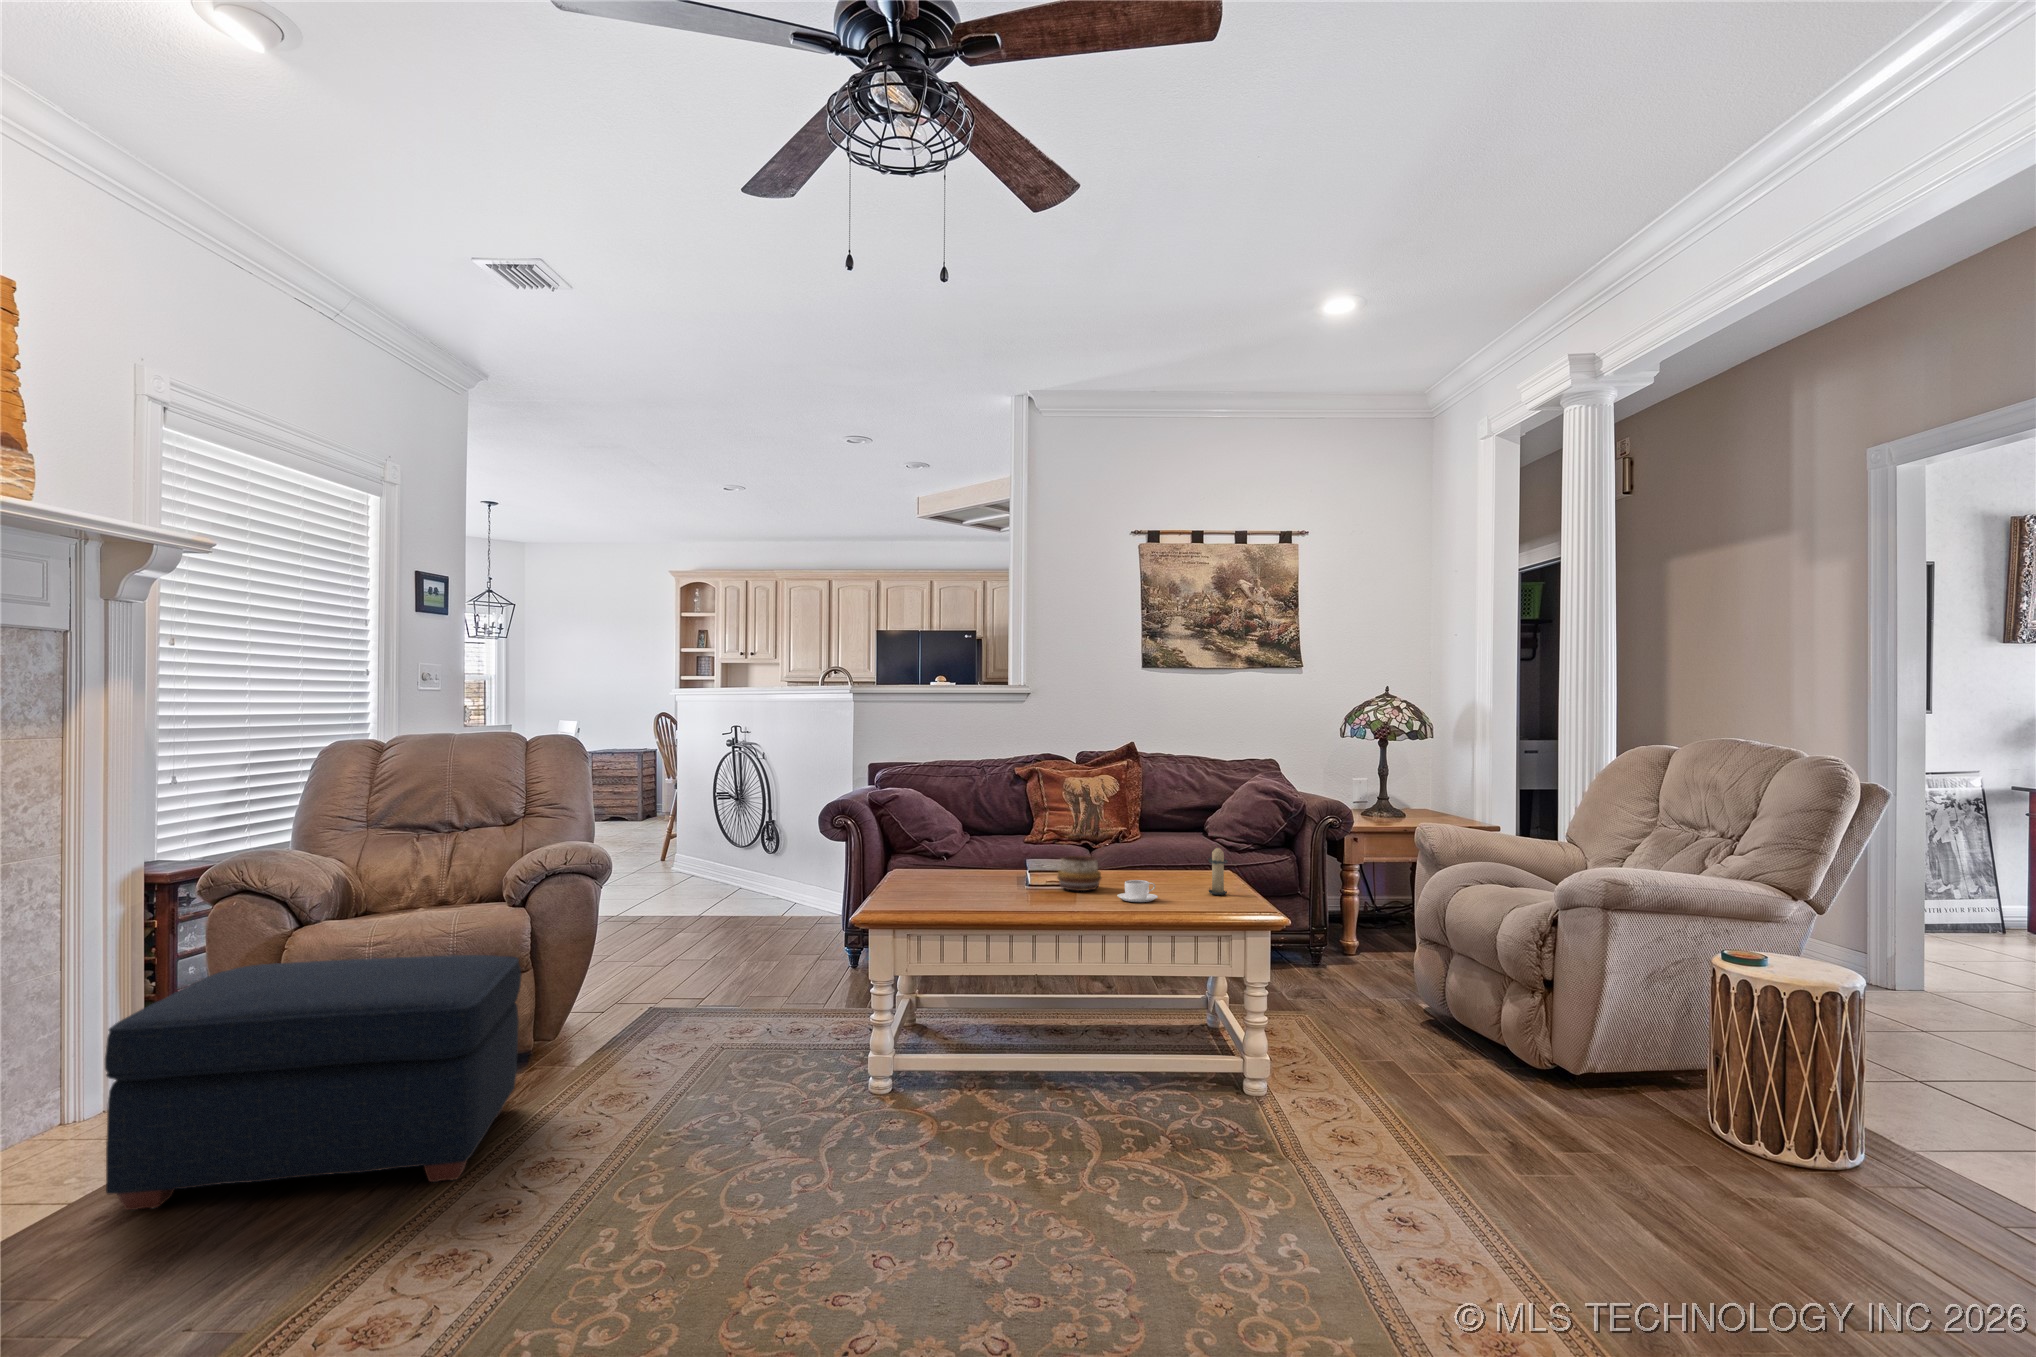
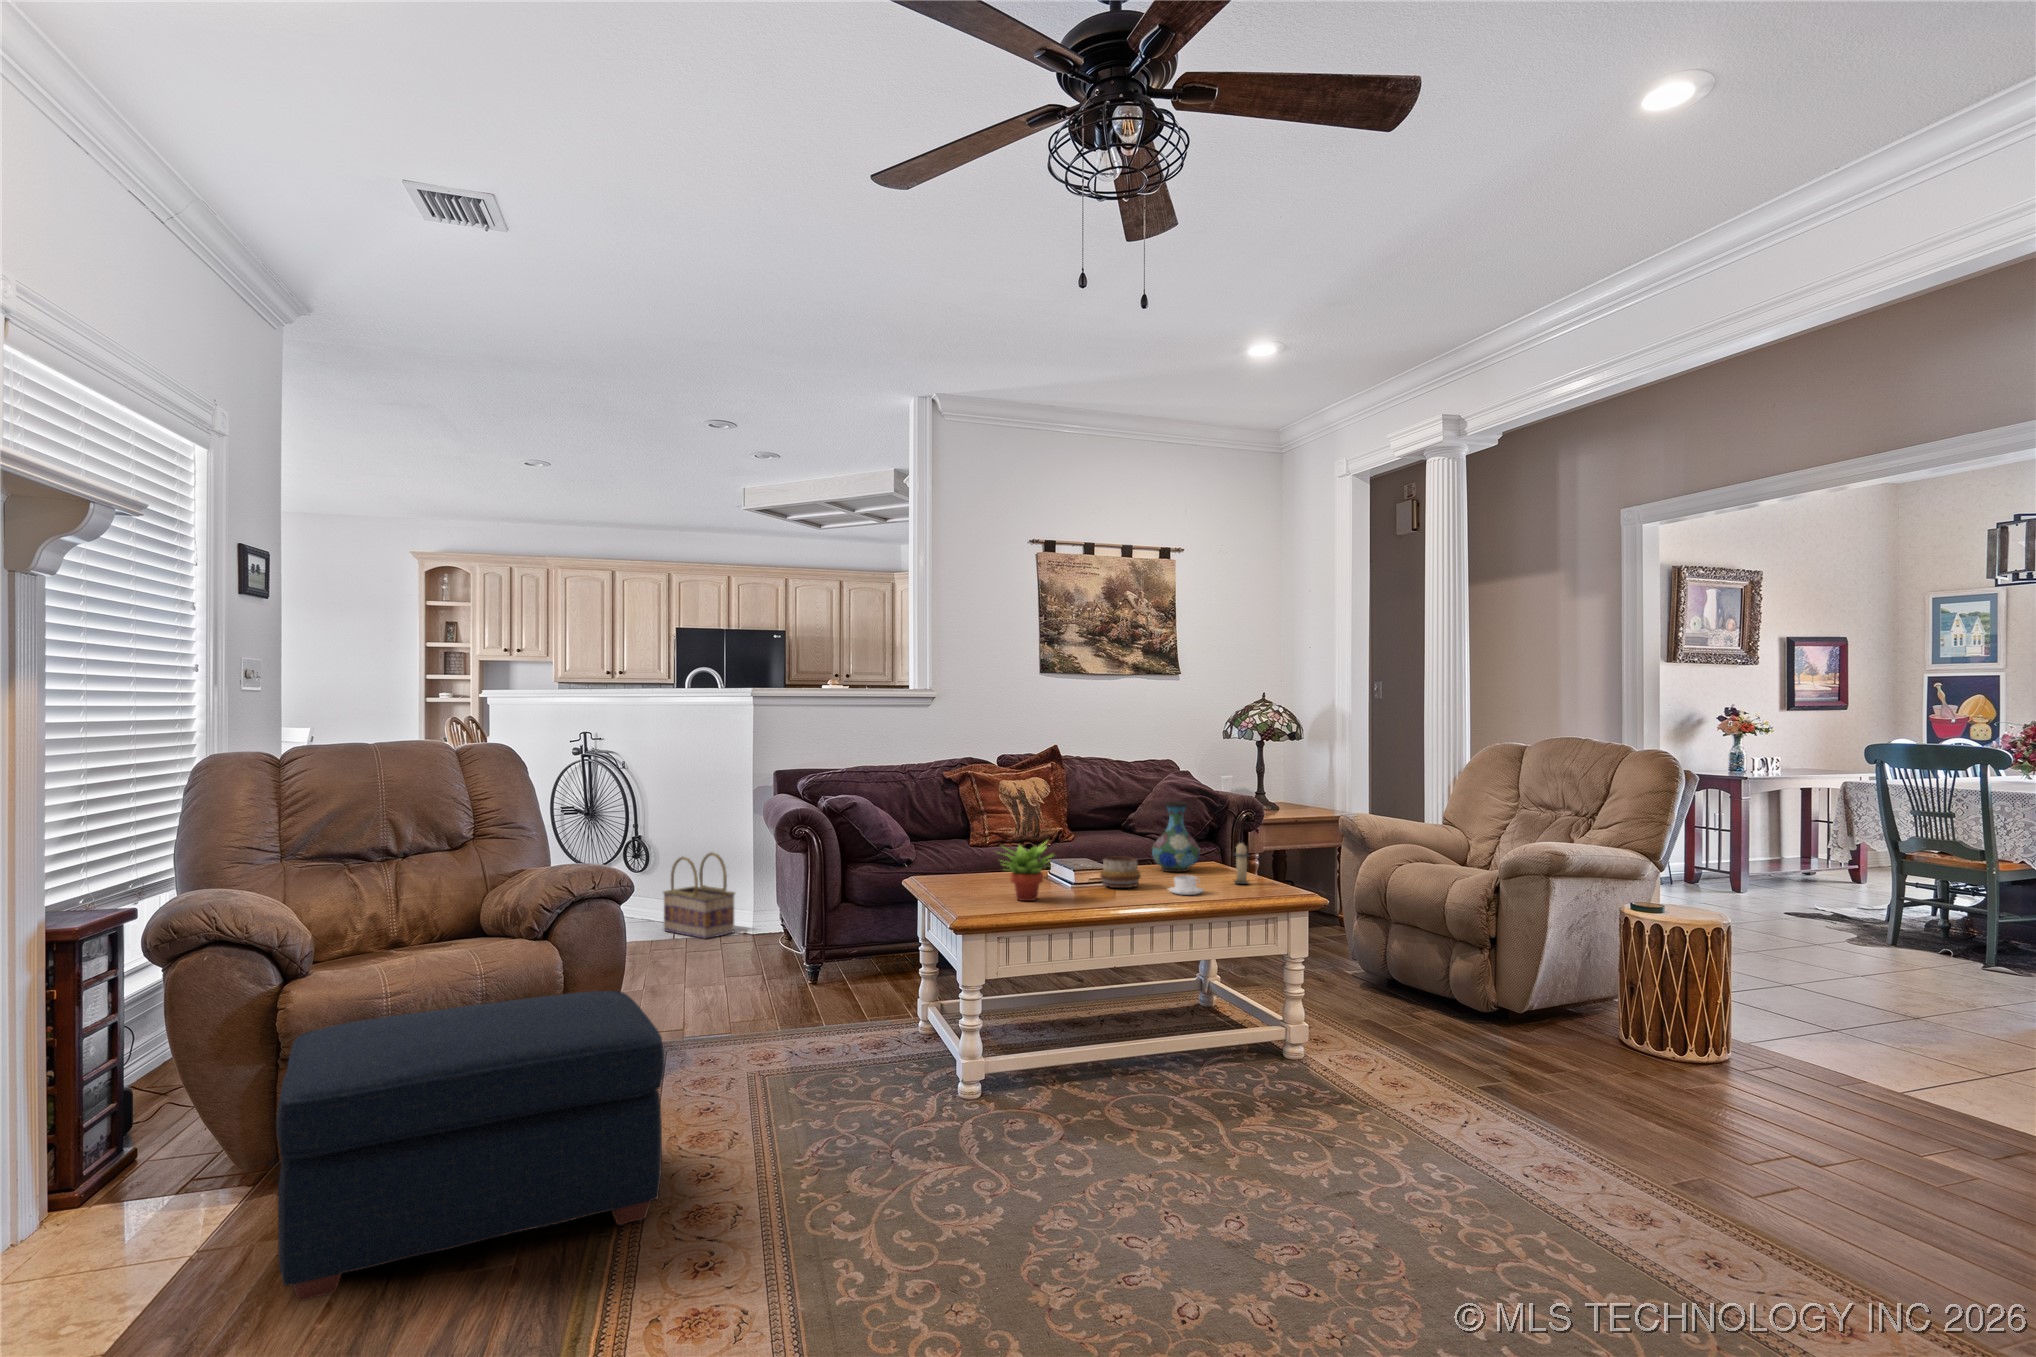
vase: none [1146,801,1198,878] -> present [1152,802,1200,872]
succulent plant: none [920,832,991,898] -> present [1004,842,1053,901]
basket: none [767,839,829,922] -> present [663,852,735,939]

